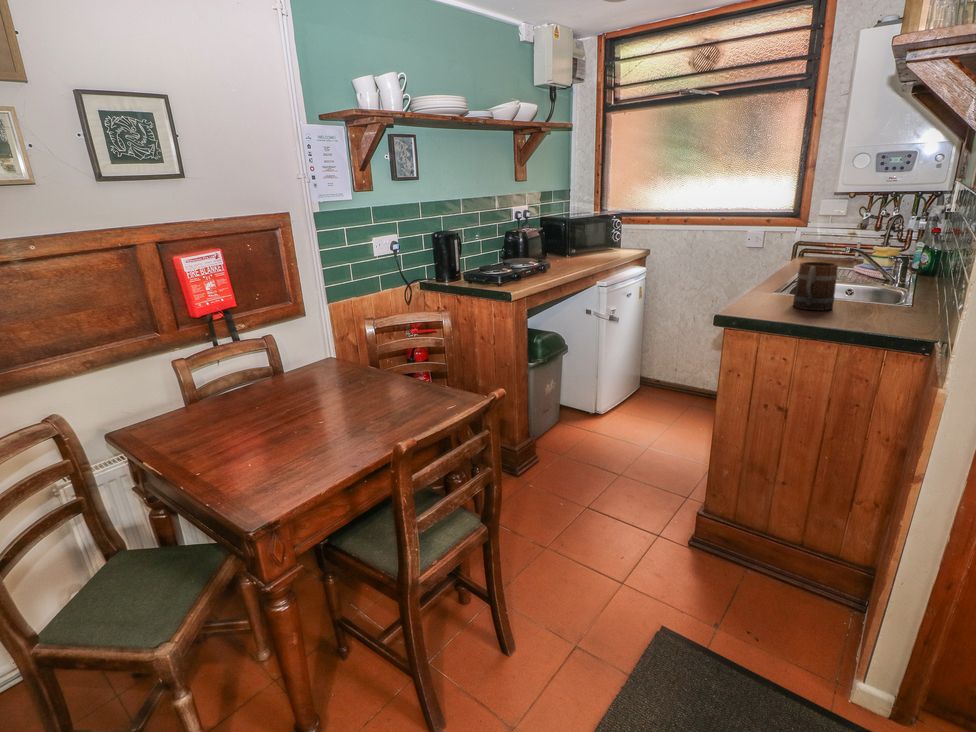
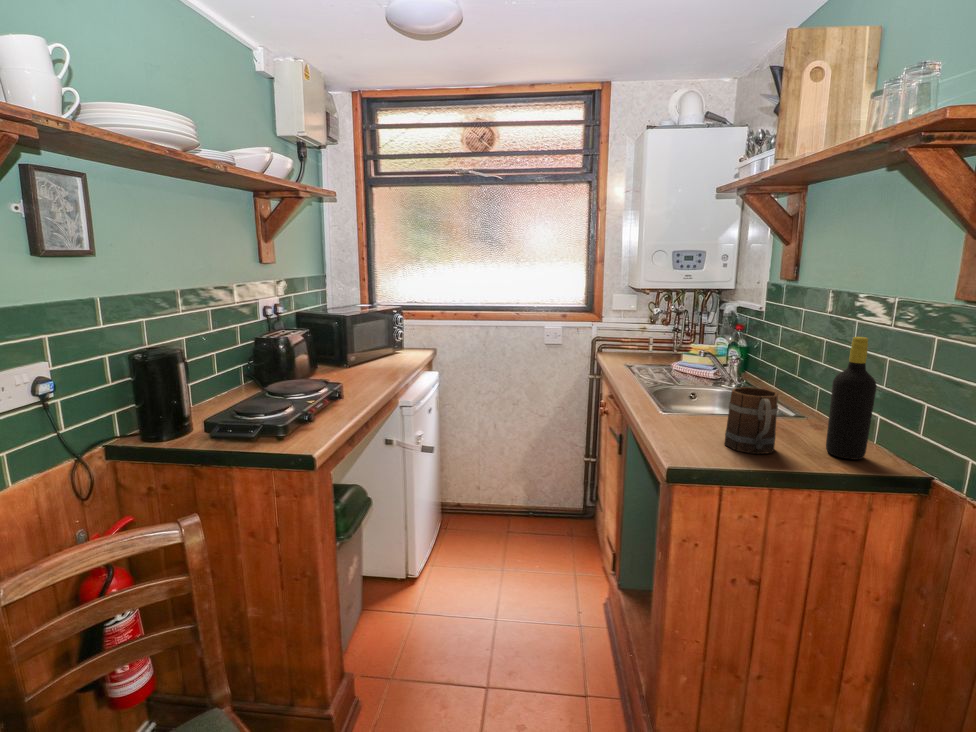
bottle: none [877,219,921,318] -> present [826,337,877,460]

